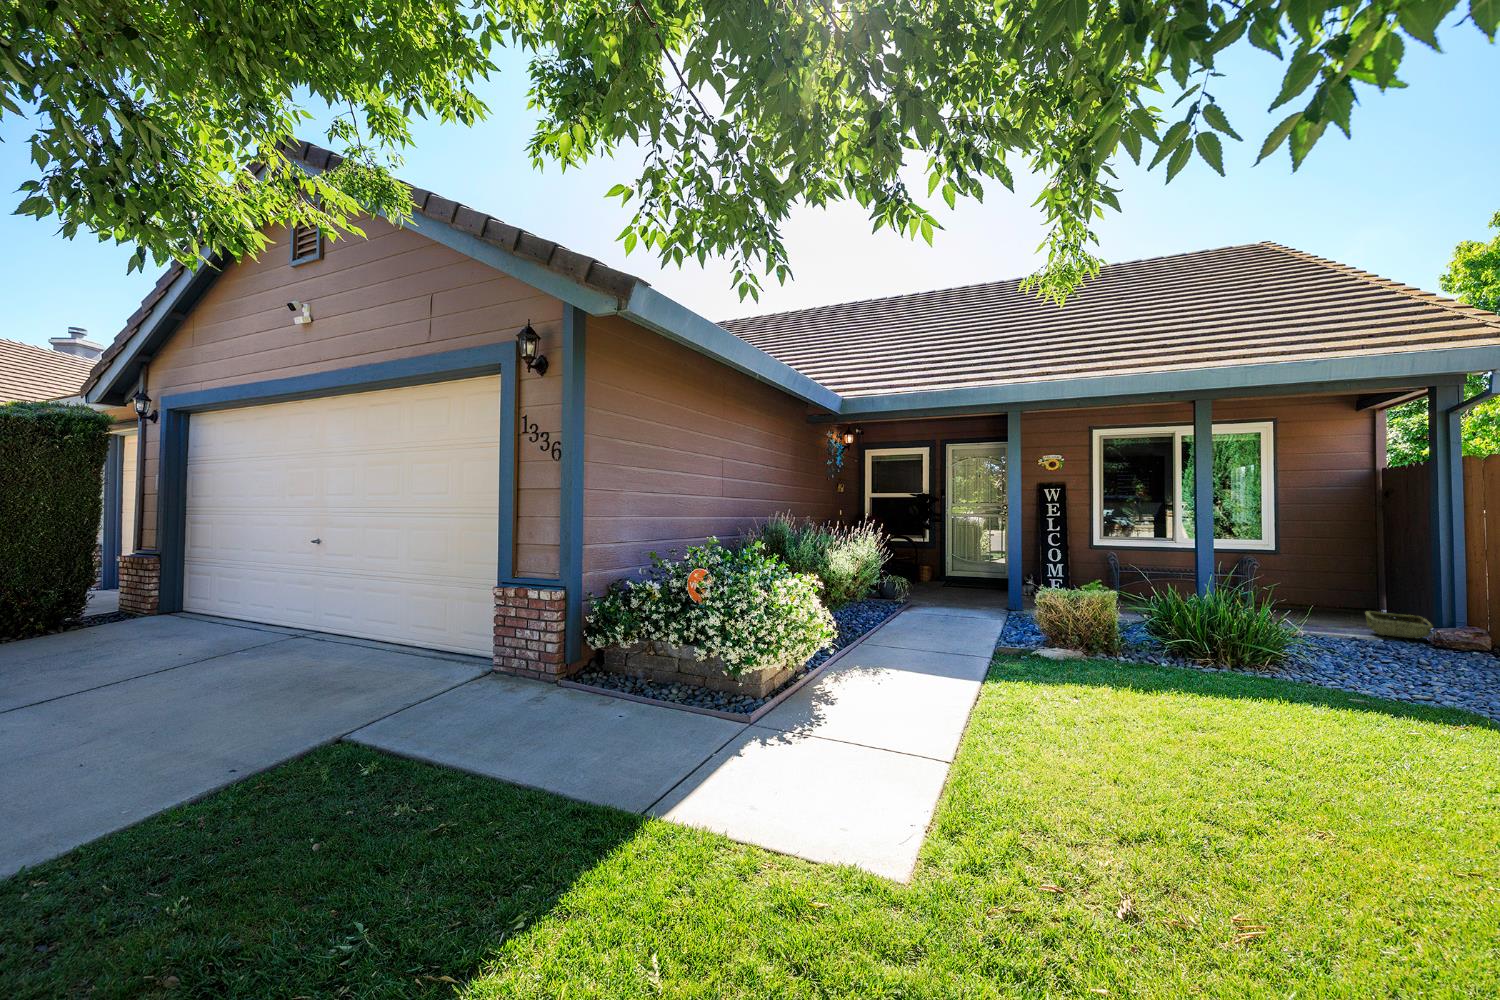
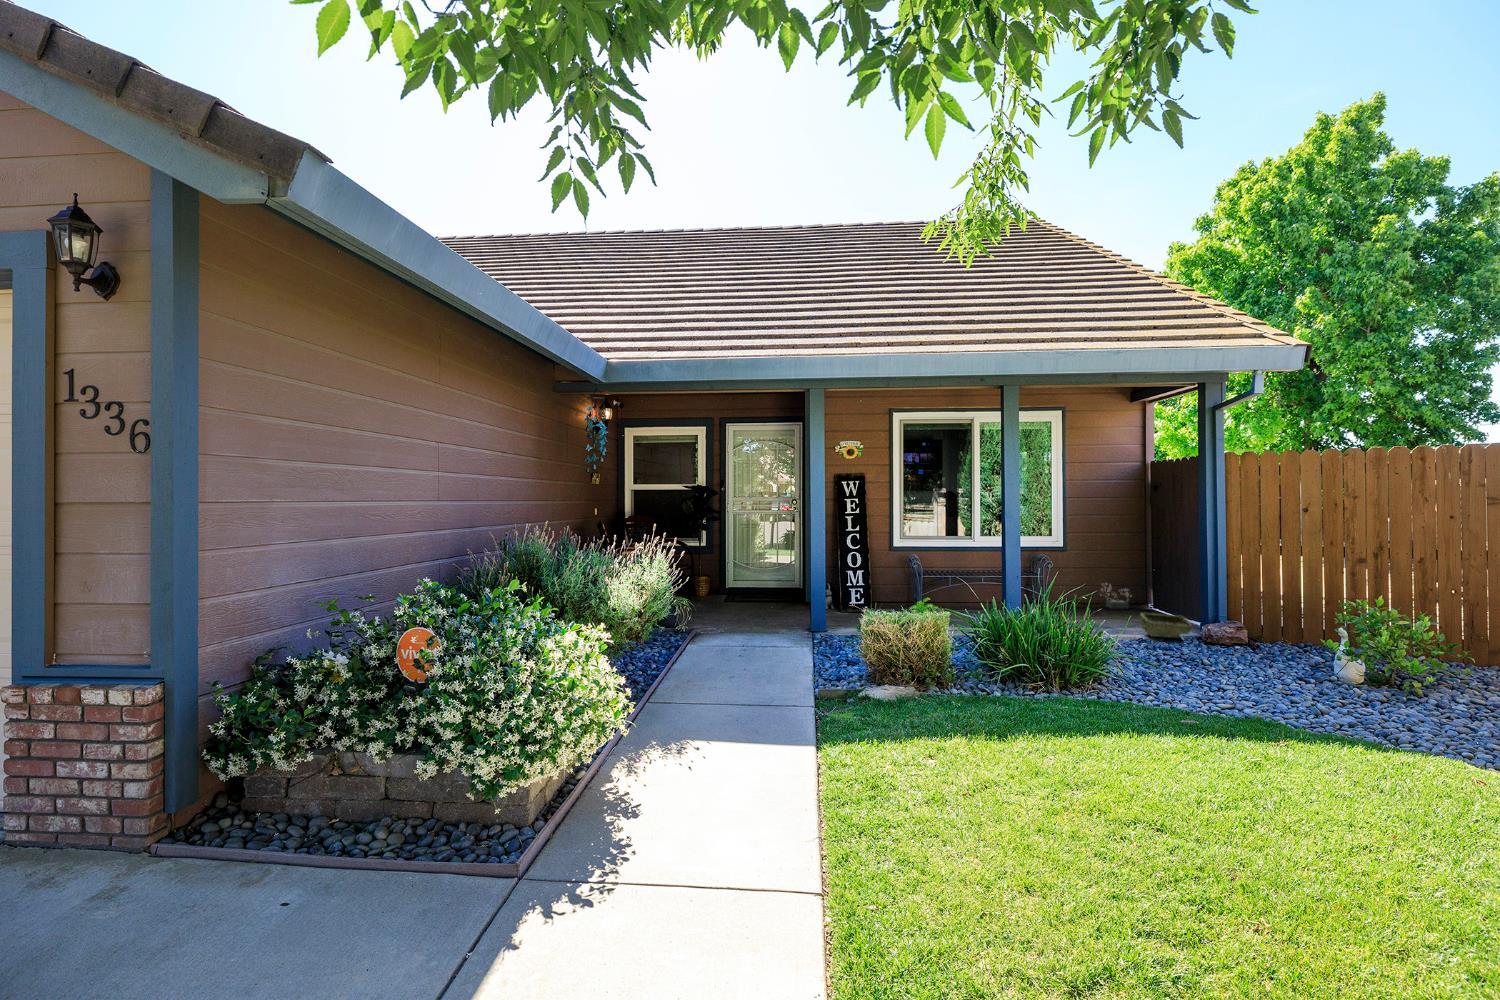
decorative plant: none [1327,585,1368,612] -> present [1104,585,1131,609]

